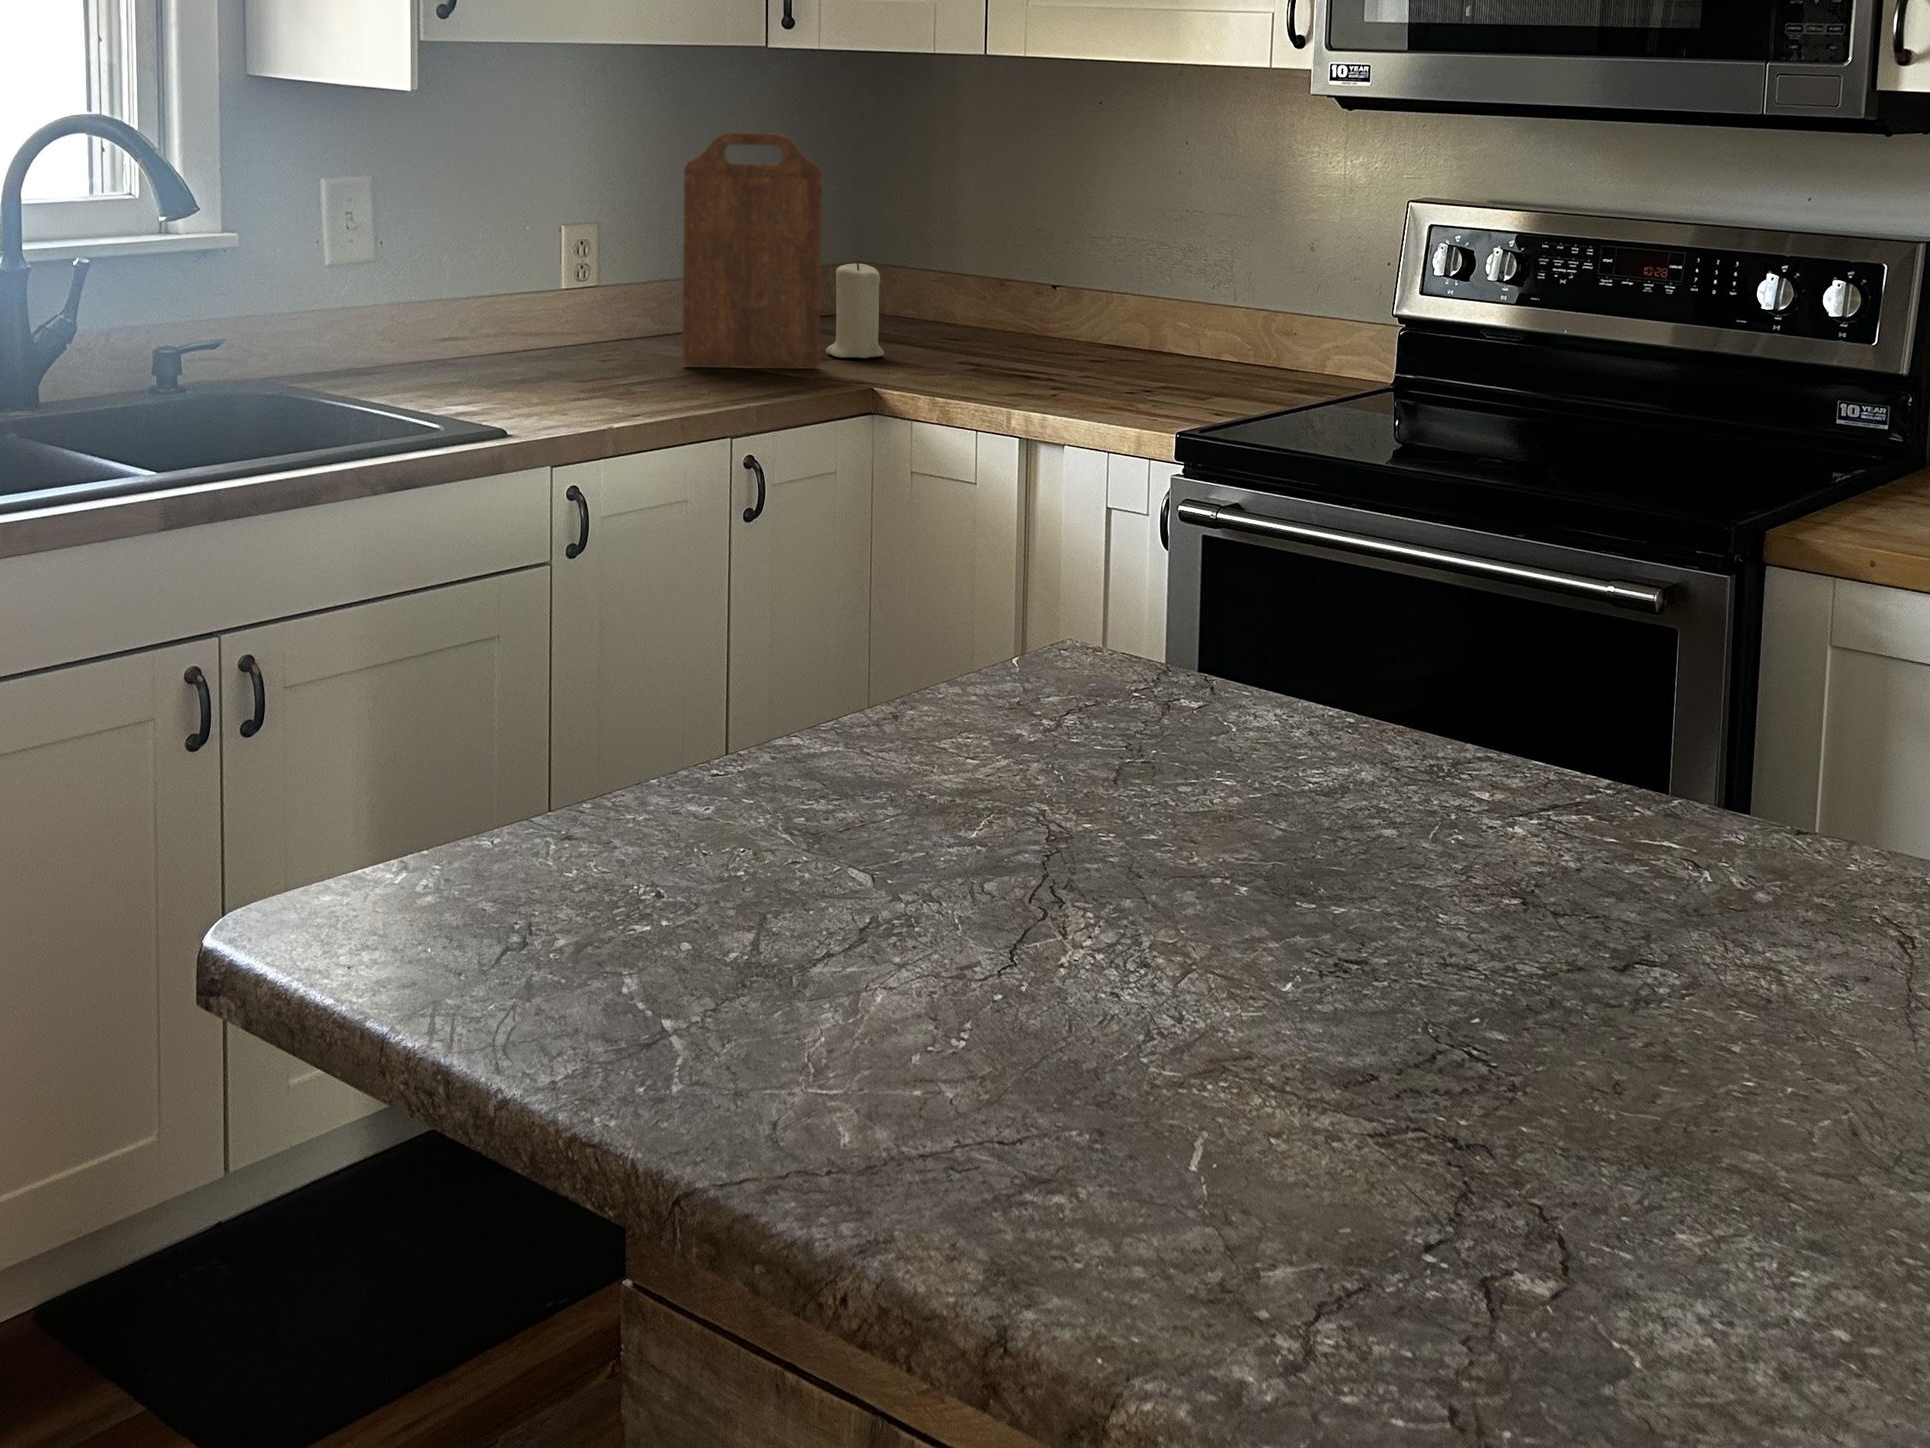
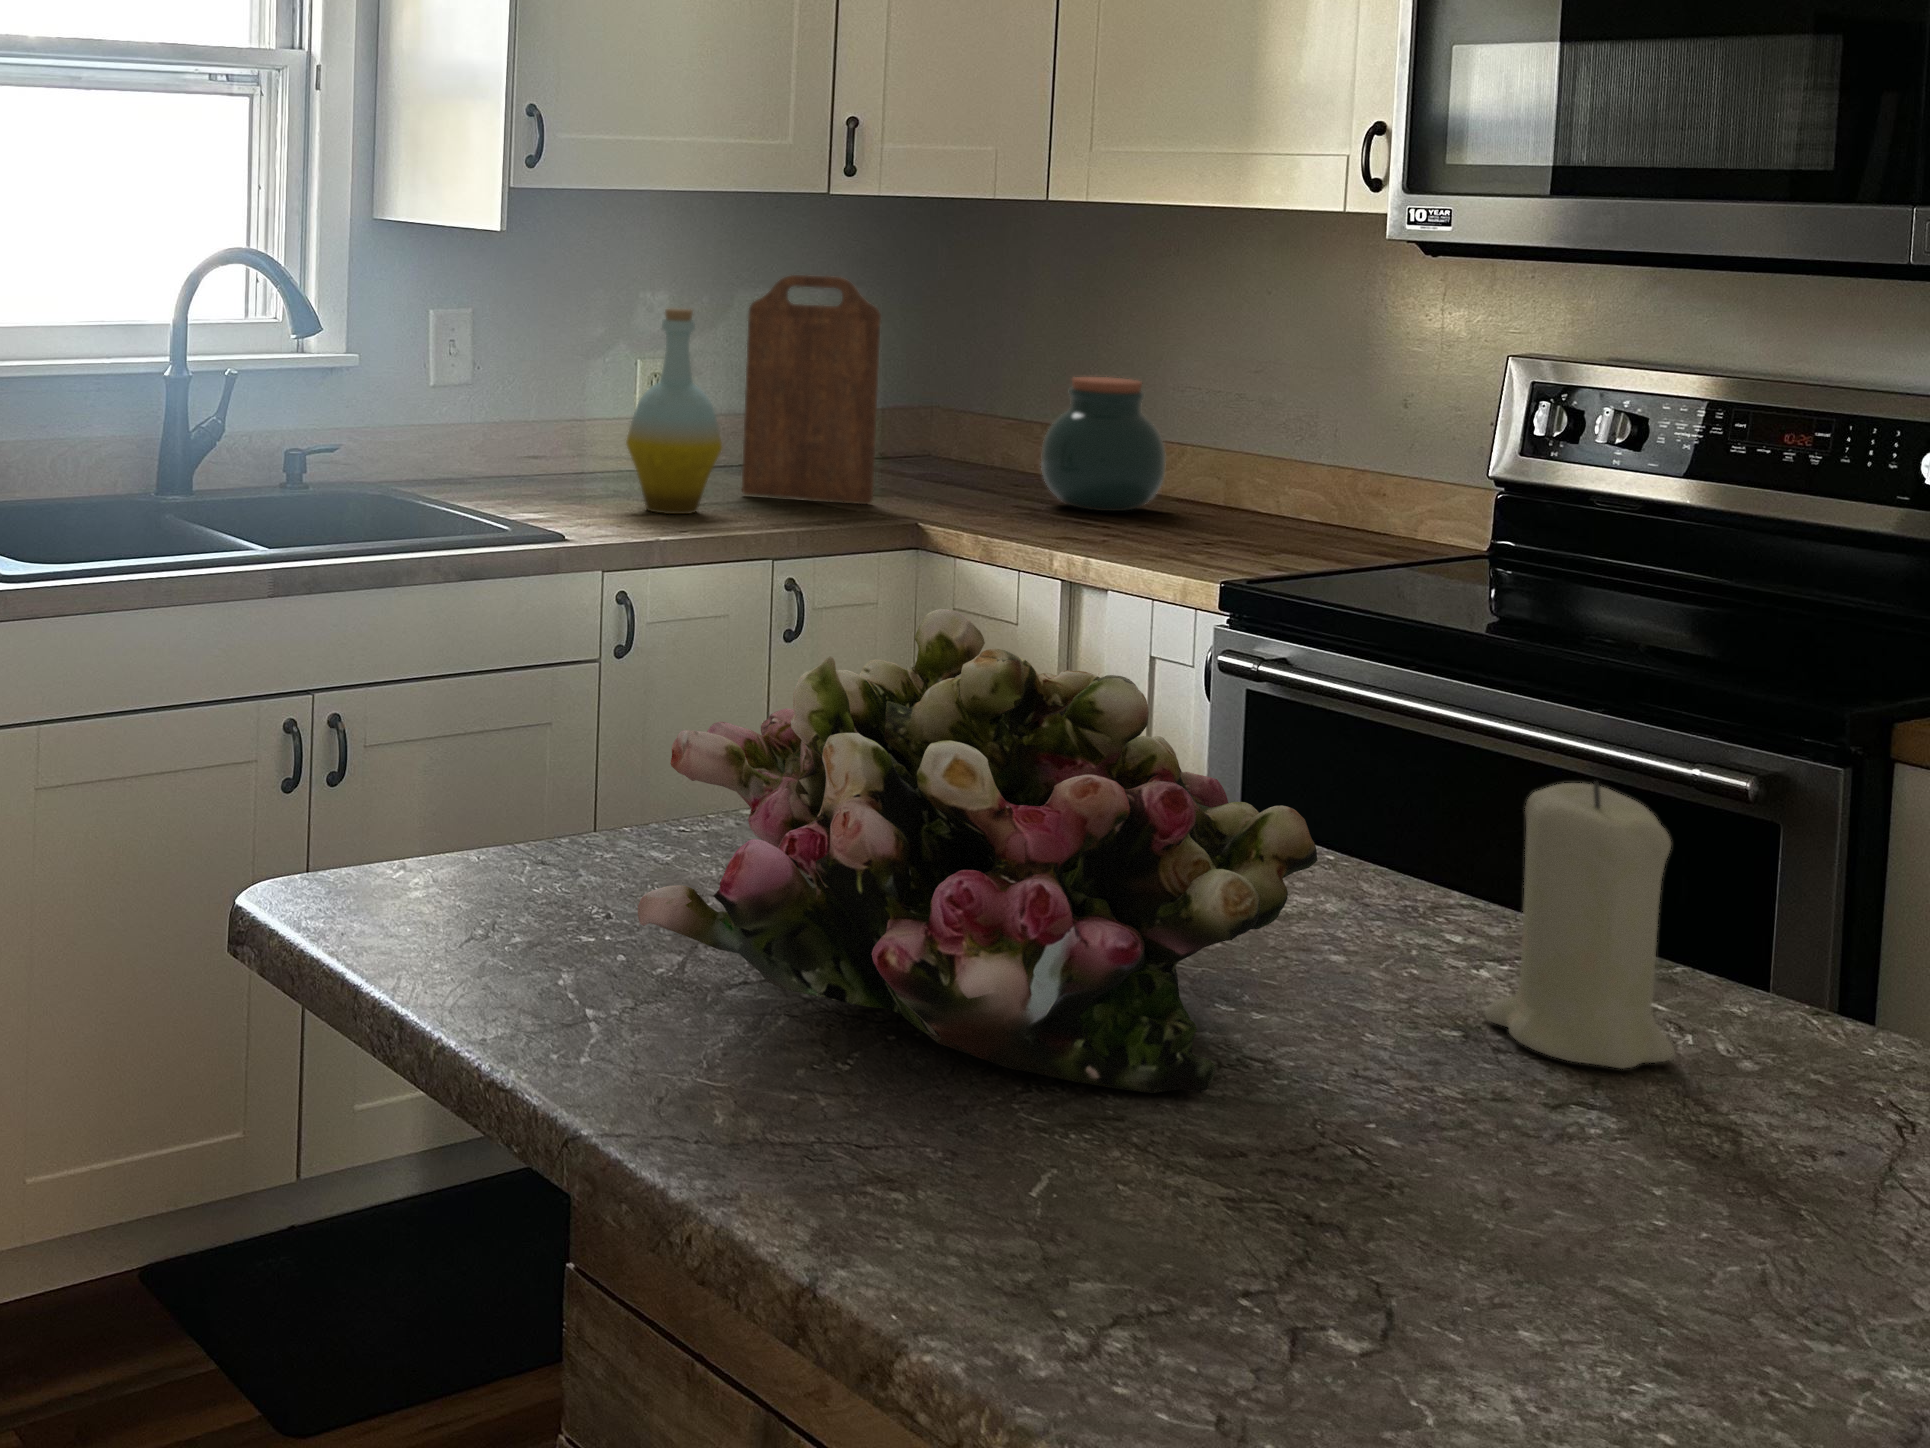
bottle: none [560,172,665,392] -> present [626,308,722,514]
jar: none [983,229,1100,362] -> present [1041,377,1166,511]
candle: present [826,260,884,358] -> present [1485,782,1674,1069]
flower arrangement: none [715,520,1414,1023] -> present [638,609,1318,1093]

